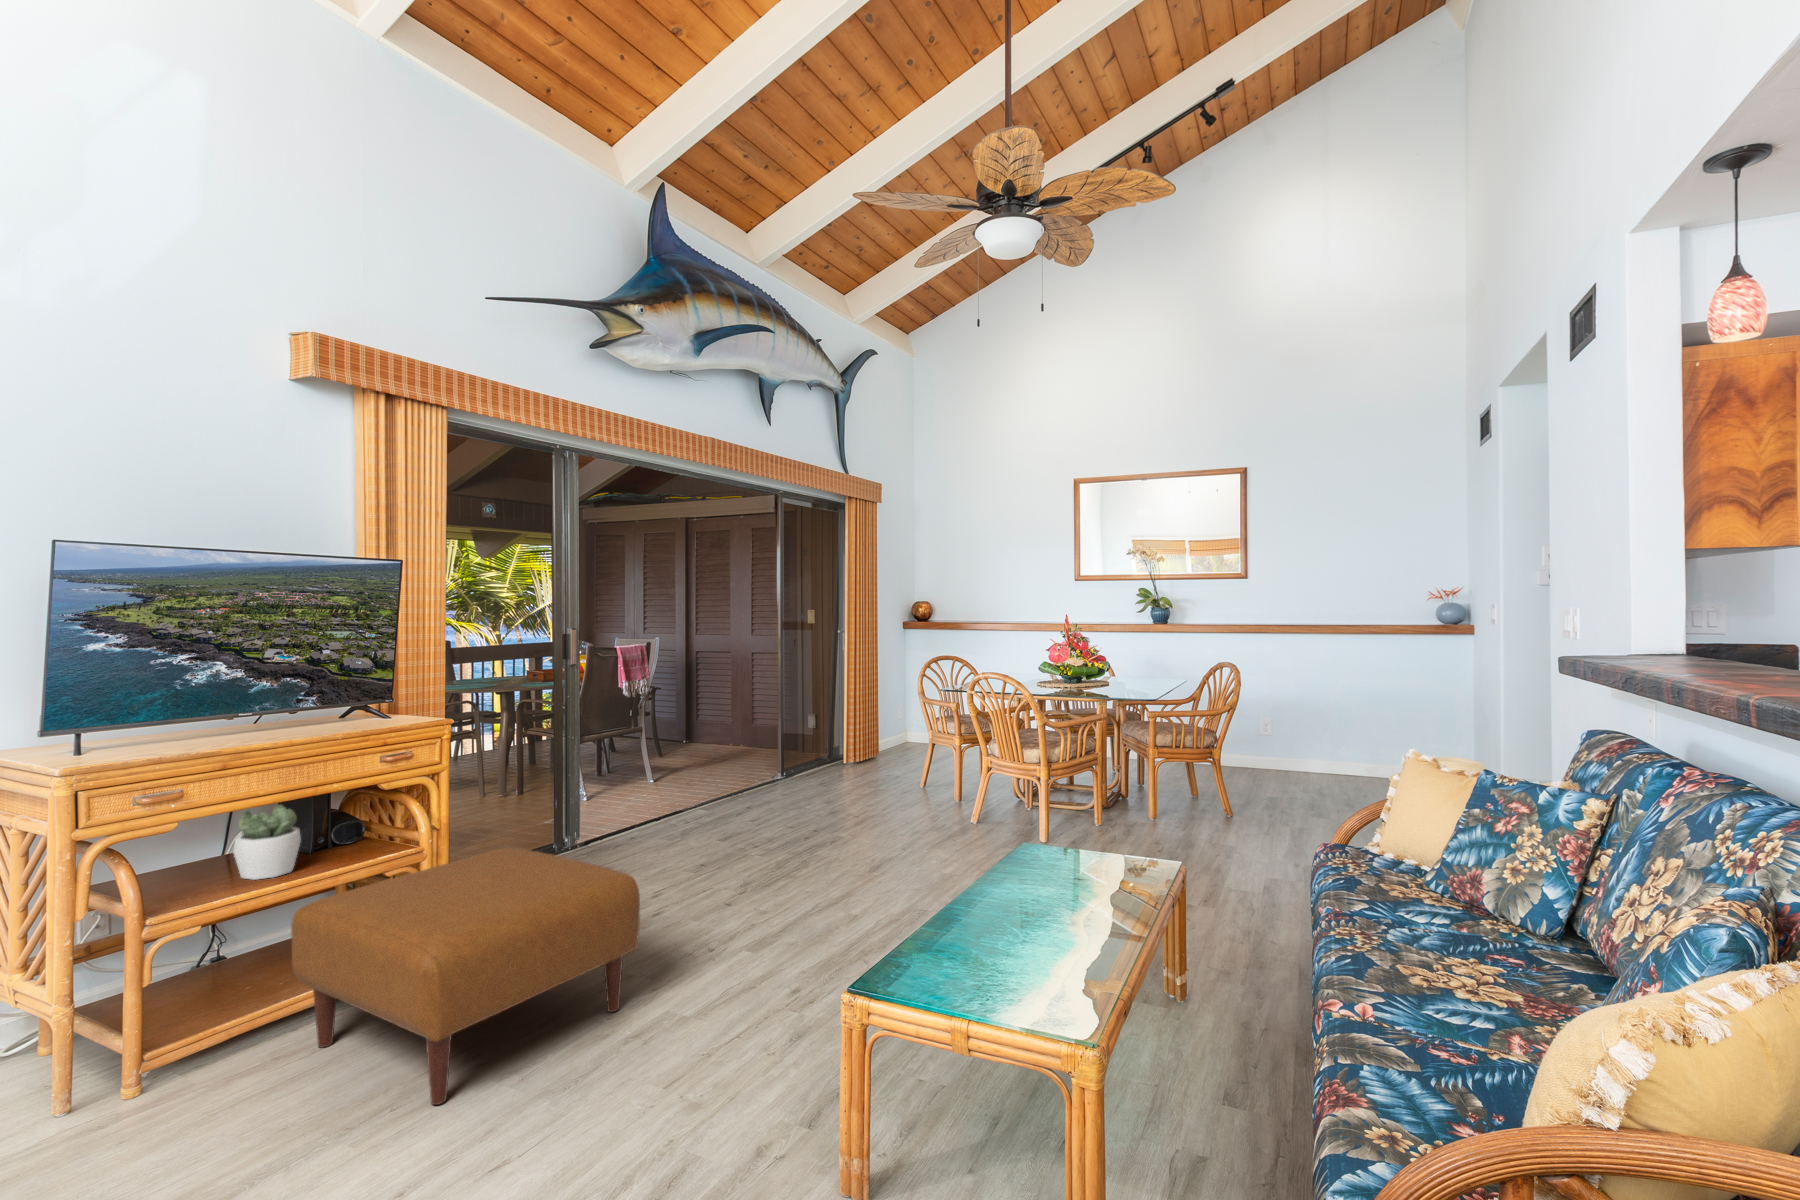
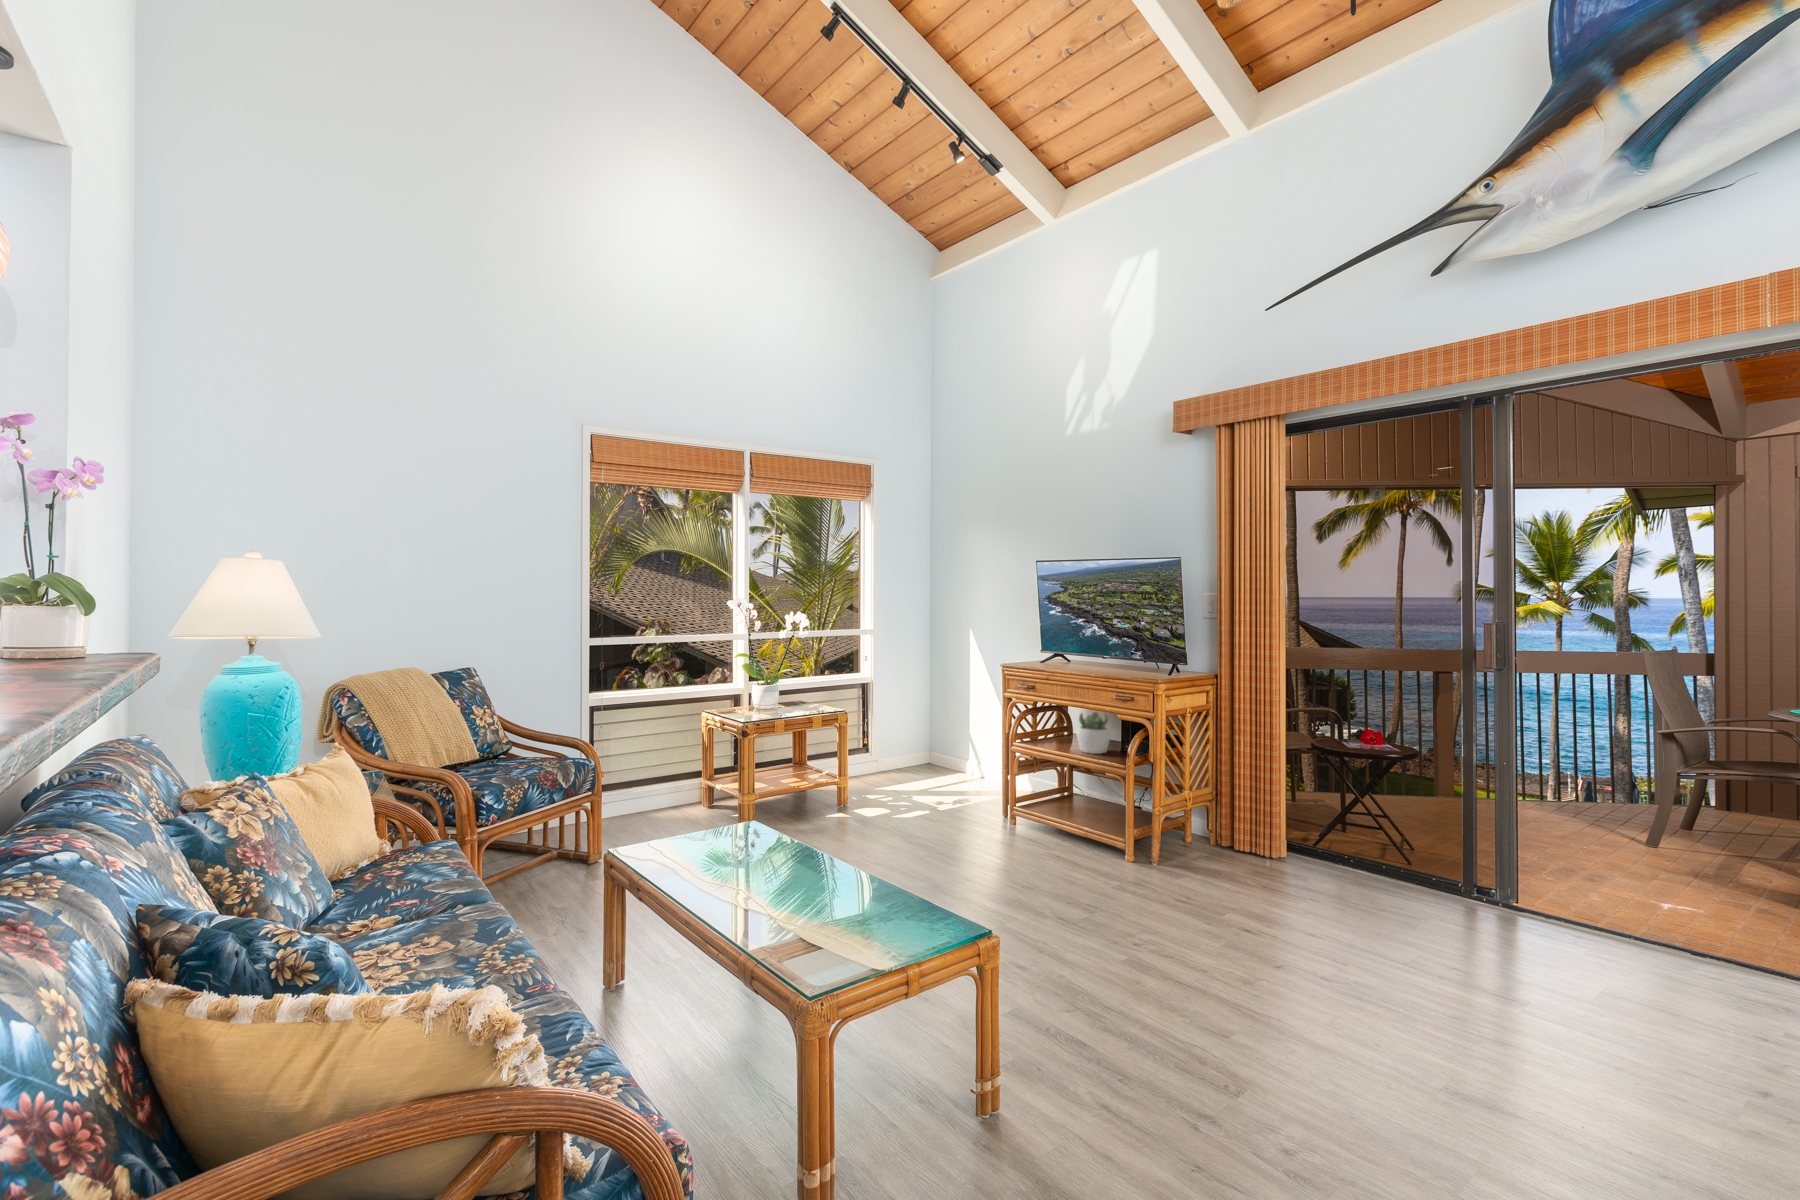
ottoman: present [291,847,640,1105] -> none [937,762,1153,907]

